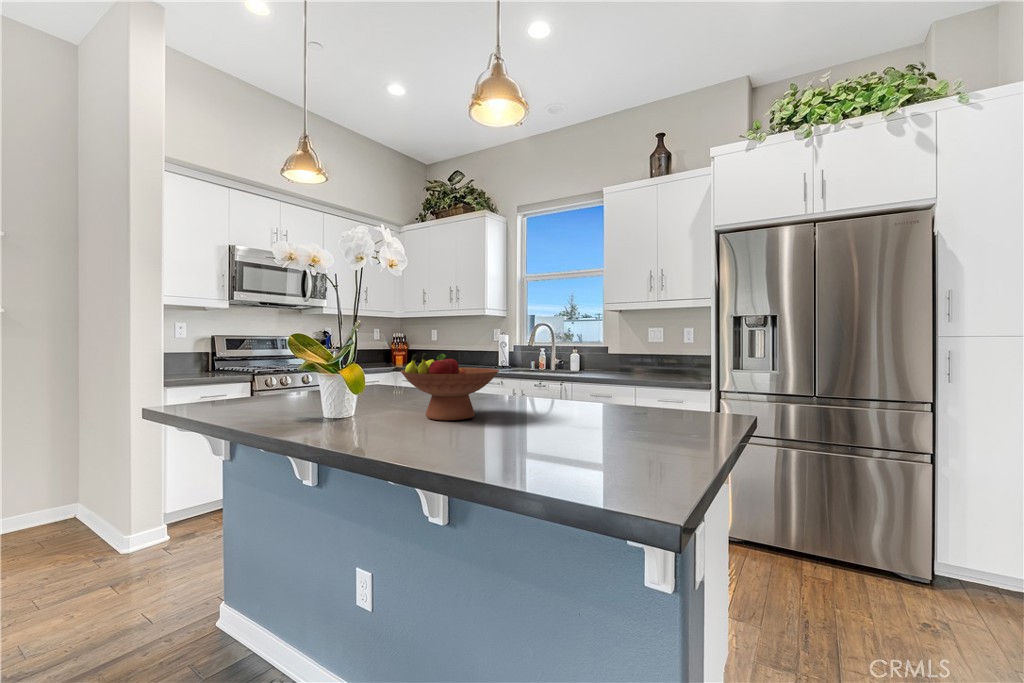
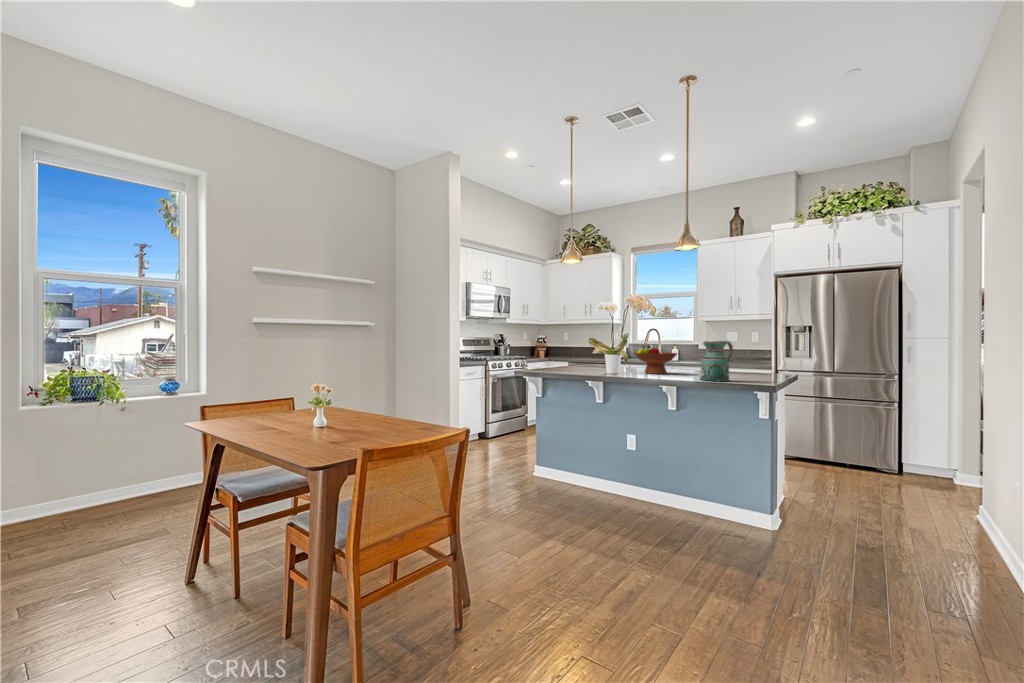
ceramic pitcher: none [493,343,593,474] -> present [700,341,733,381]

